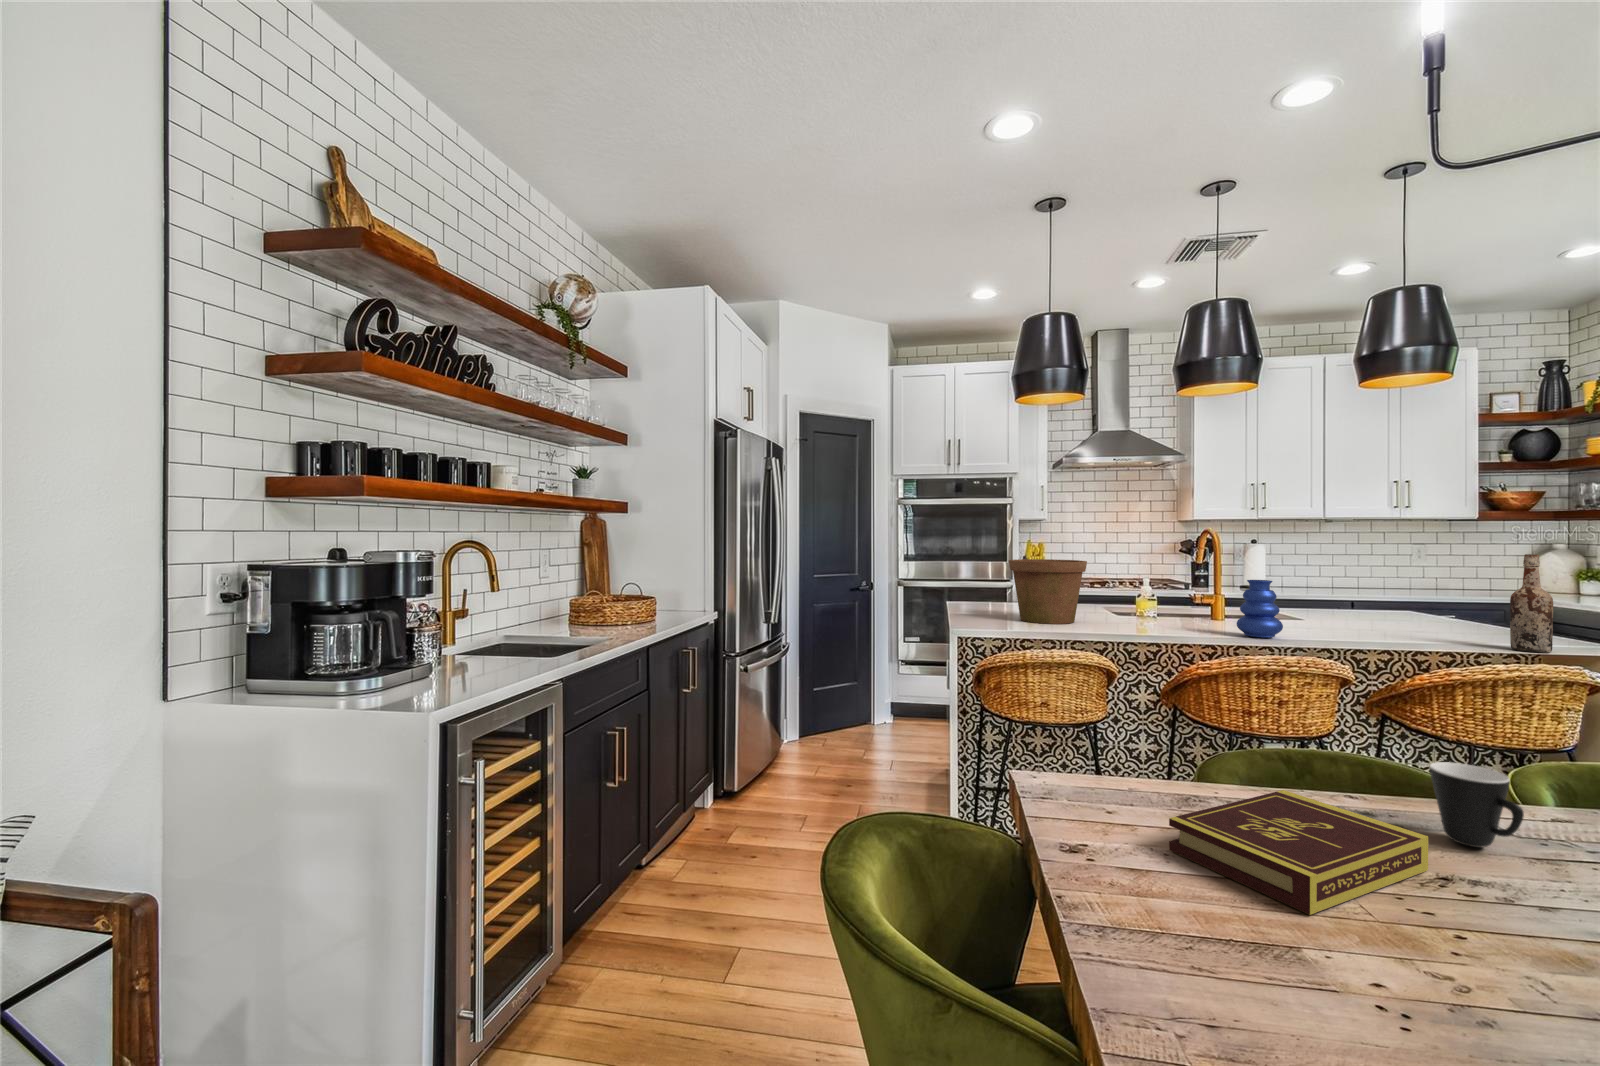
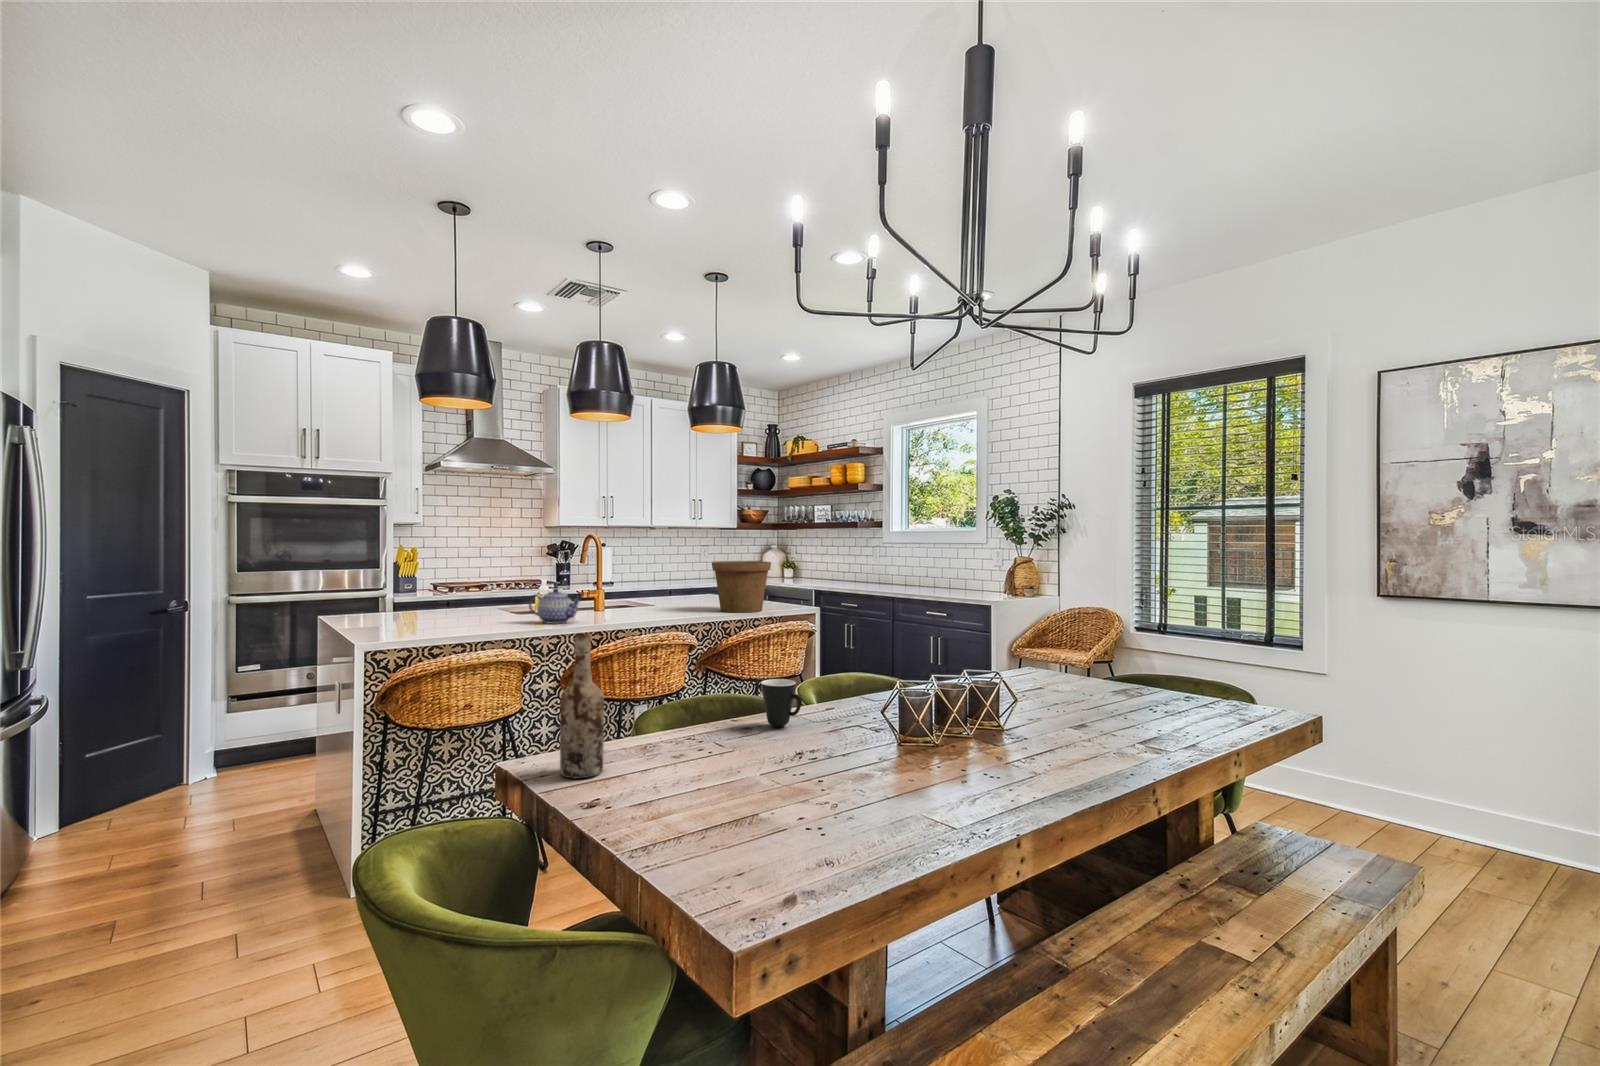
wine bottle: present [1510,554,1553,653] -> present [560,634,604,778]
flower pot: present [1009,559,1087,624] -> present [712,561,771,613]
vase: present [1237,580,1283,638] -> none [619,576,651,622]
teapot: none [1126,589,1188,629] -> present [529,588,581,624]
book: present [1169,790,1428,915] -> none [634,717,766,779]

